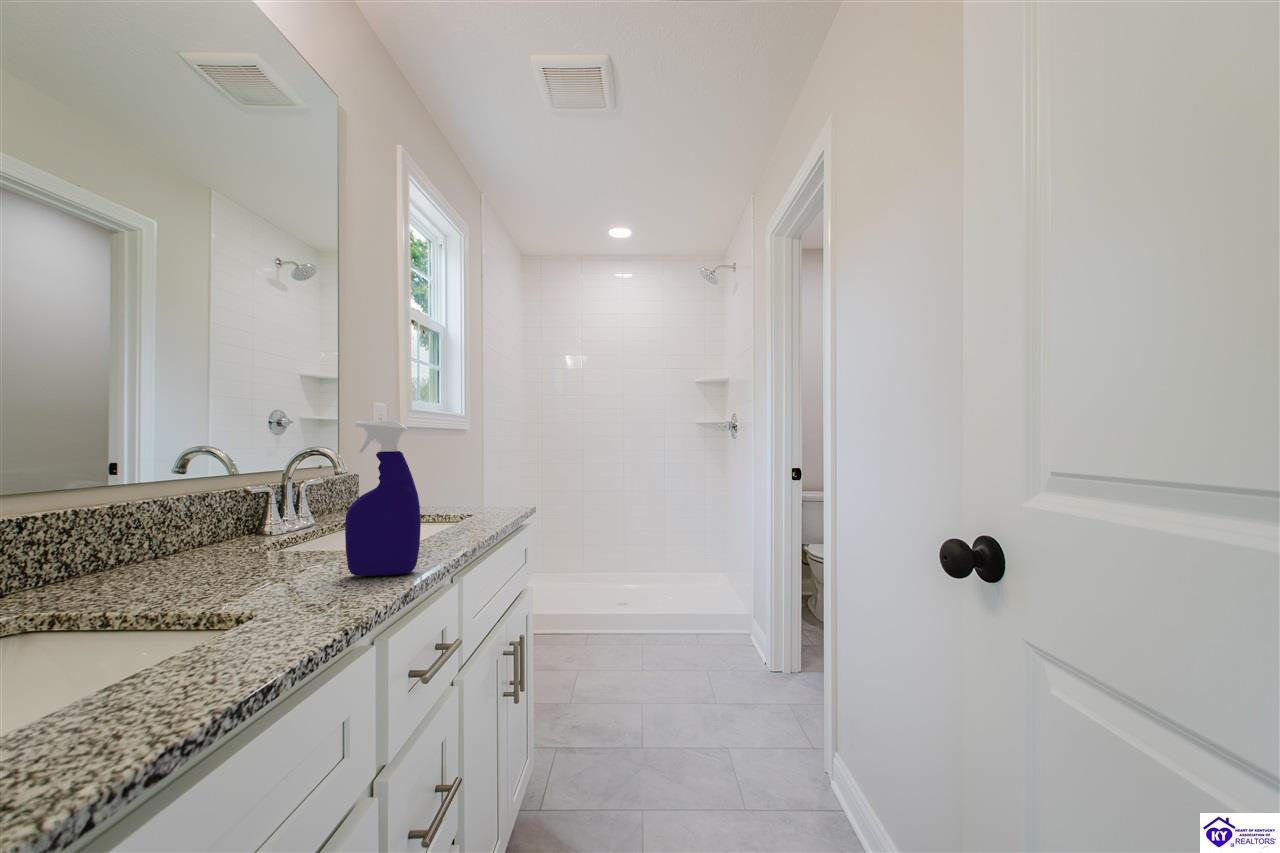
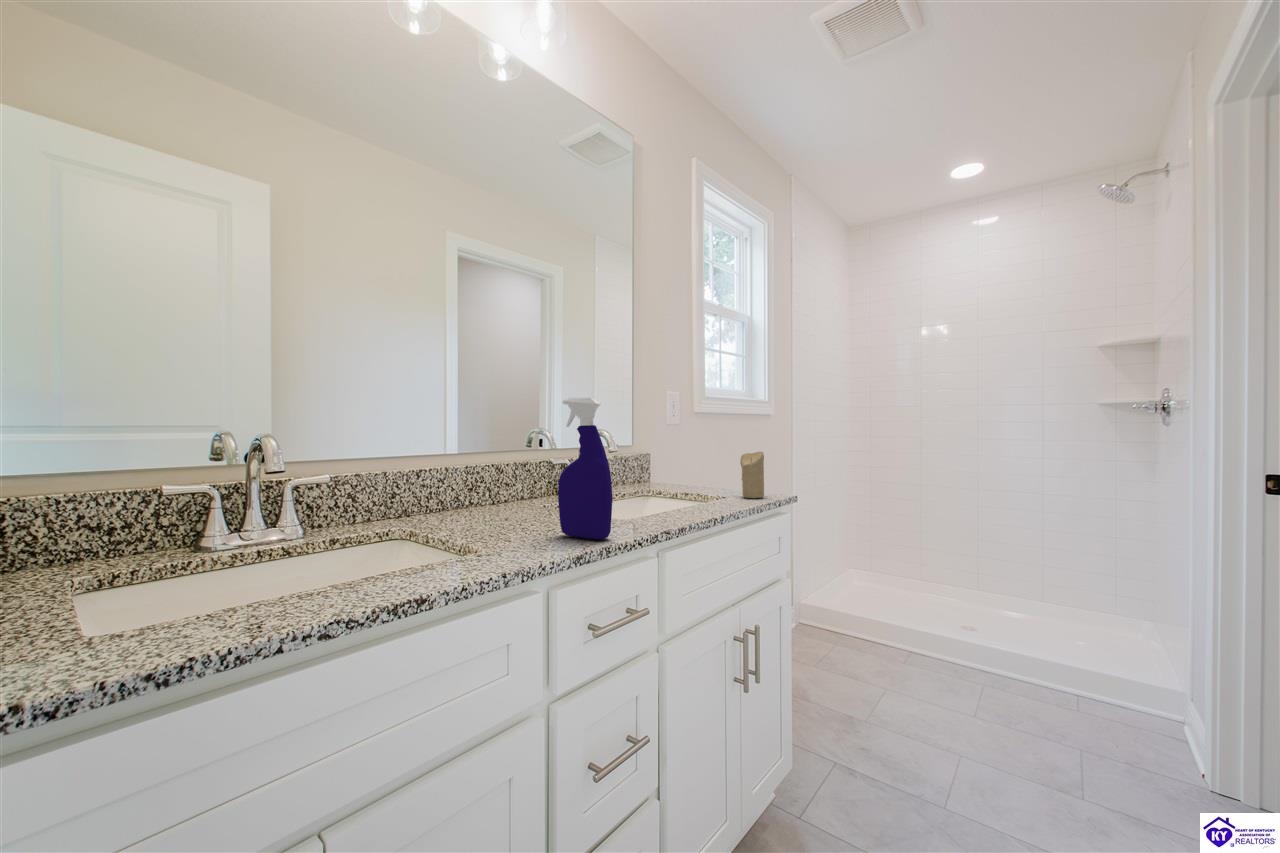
candle: none [483,471,505,514] -> present [740,452,764,498]

